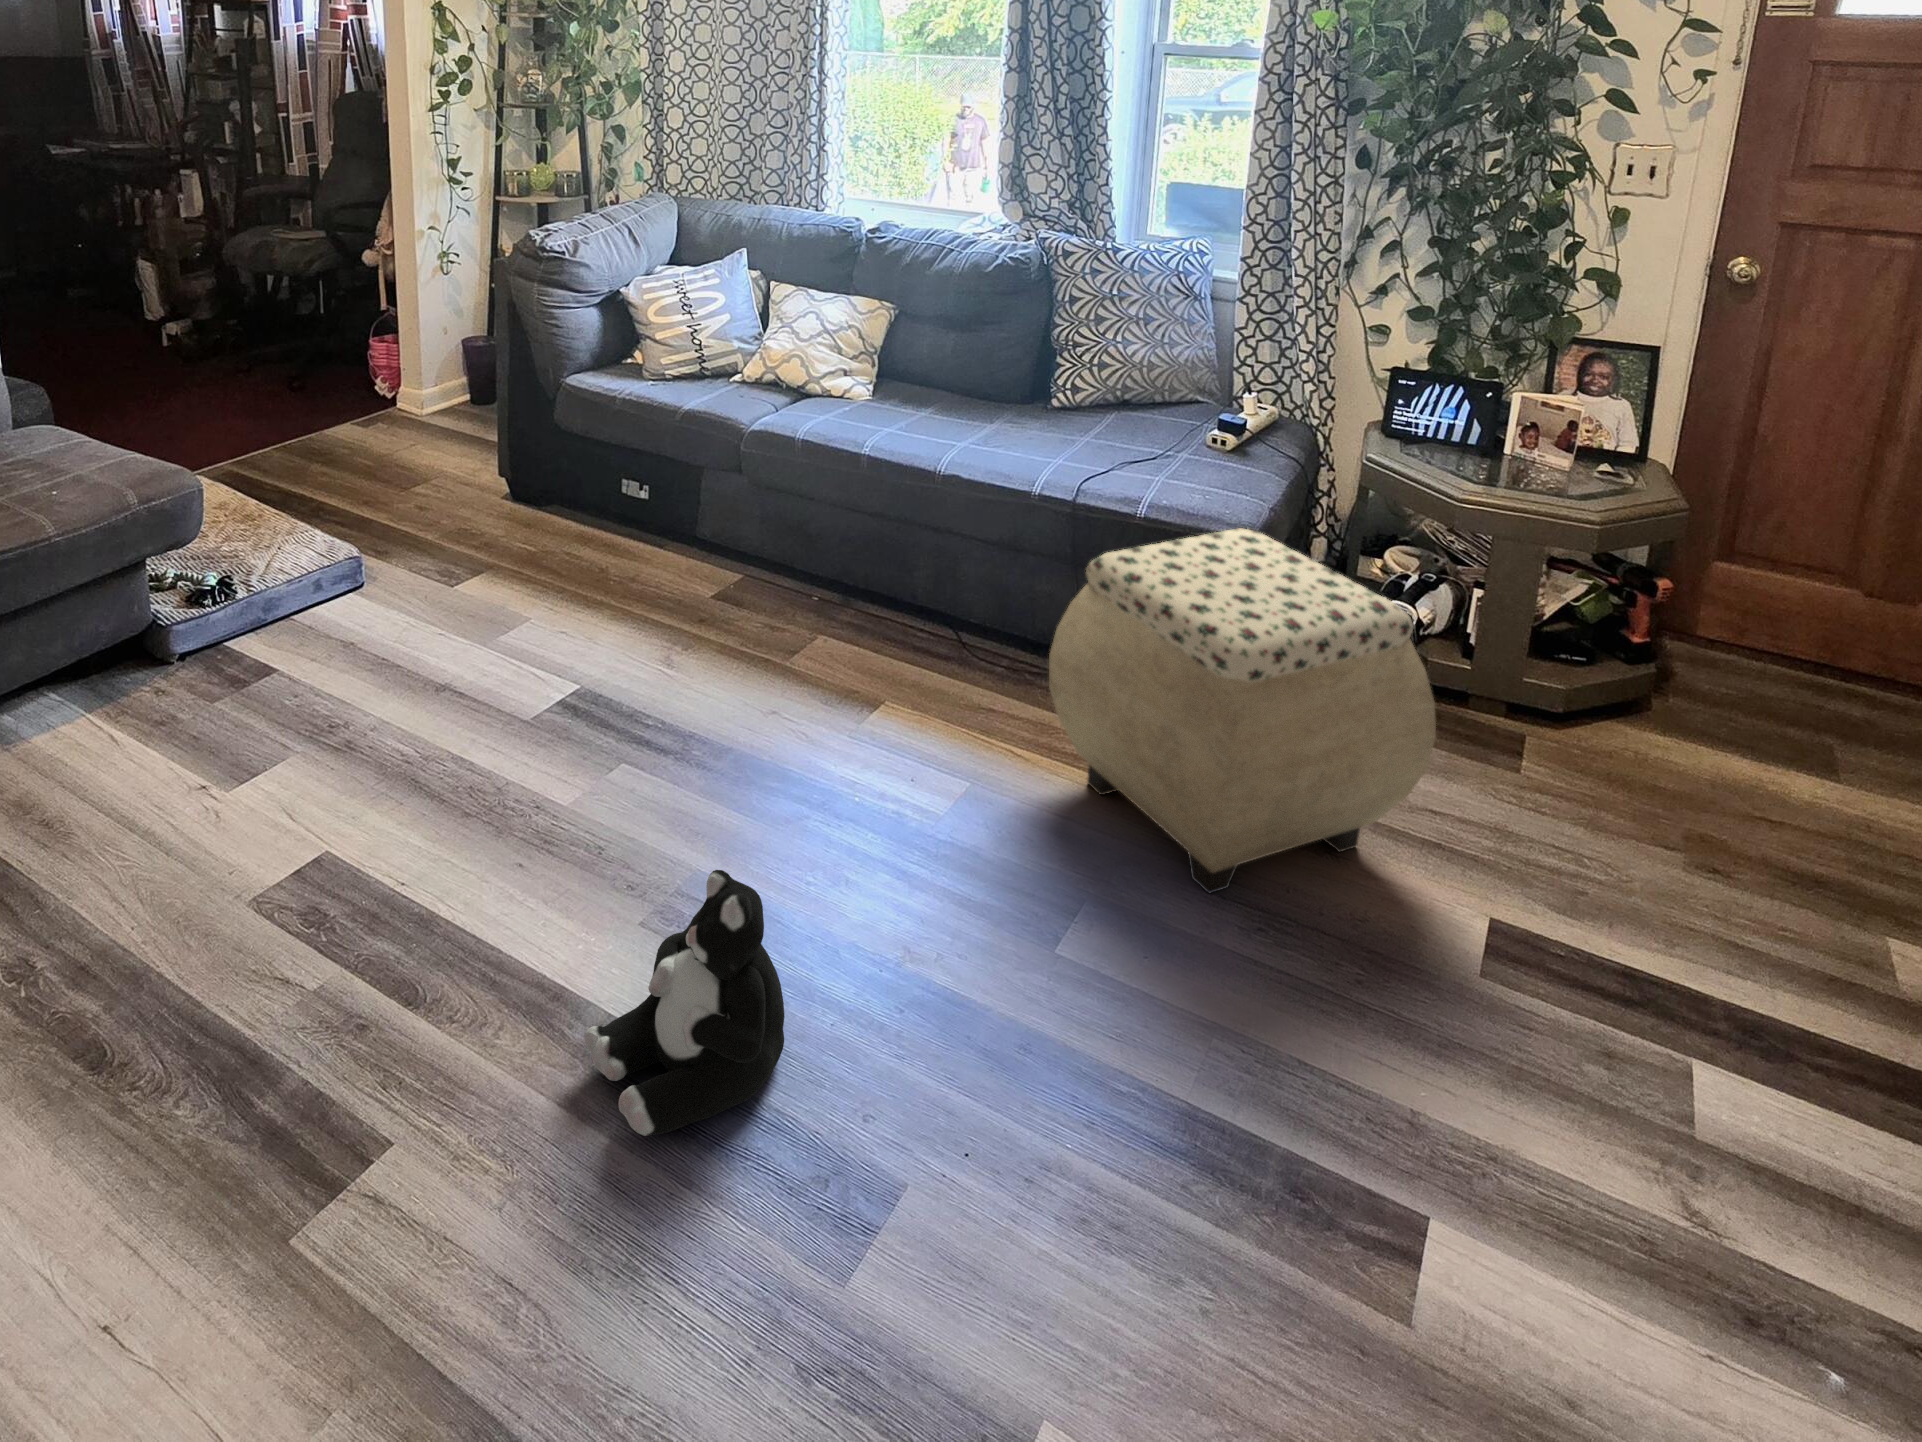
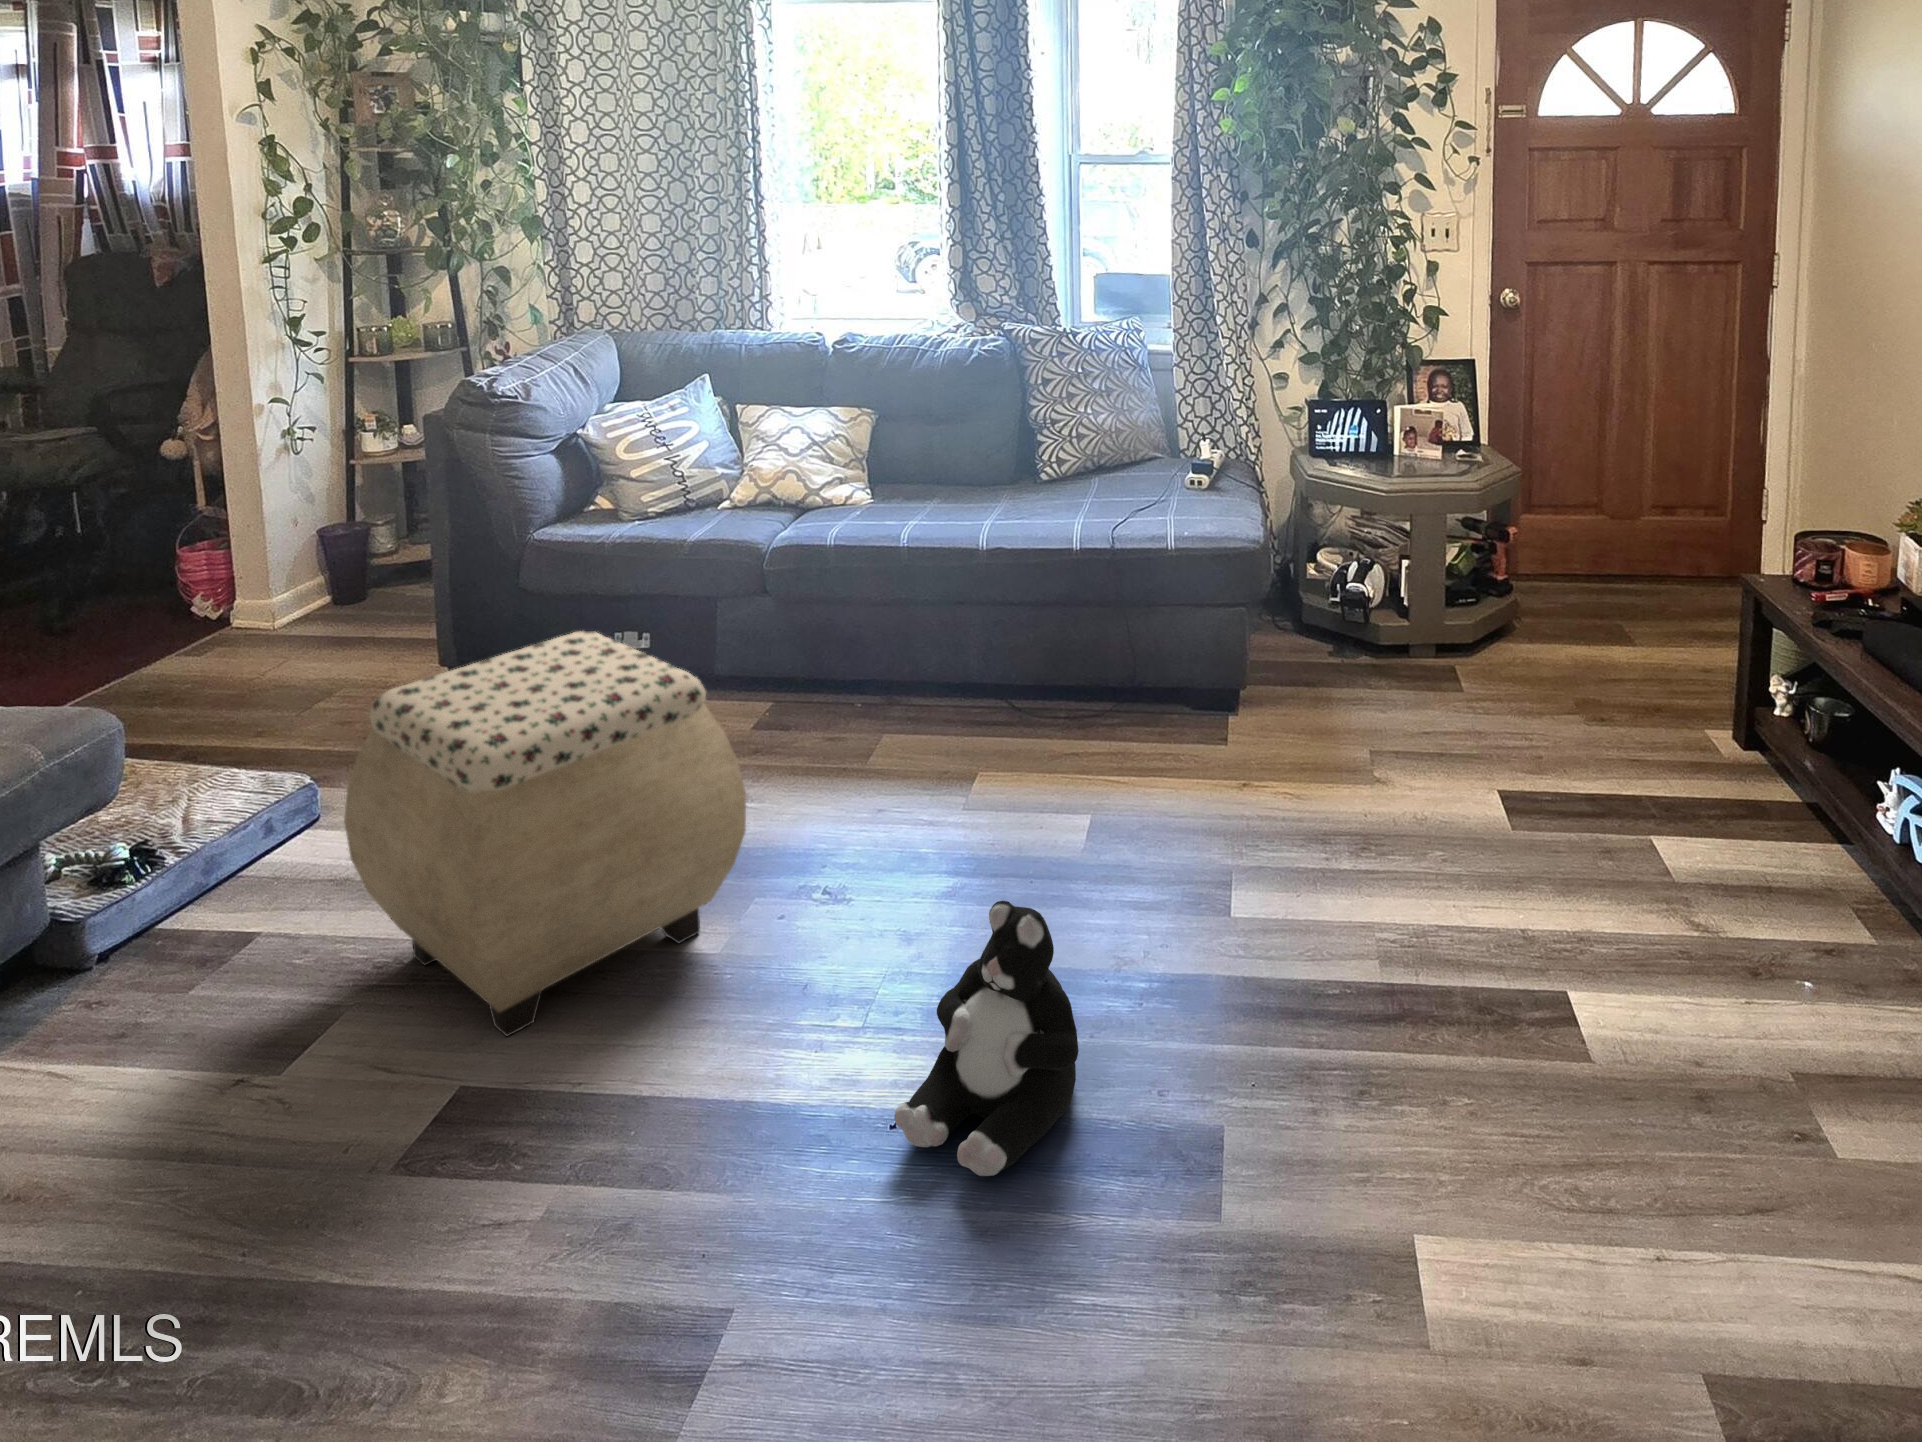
ottoman: present [1049,528,1436,893] -> present [344,631,746,1037]

